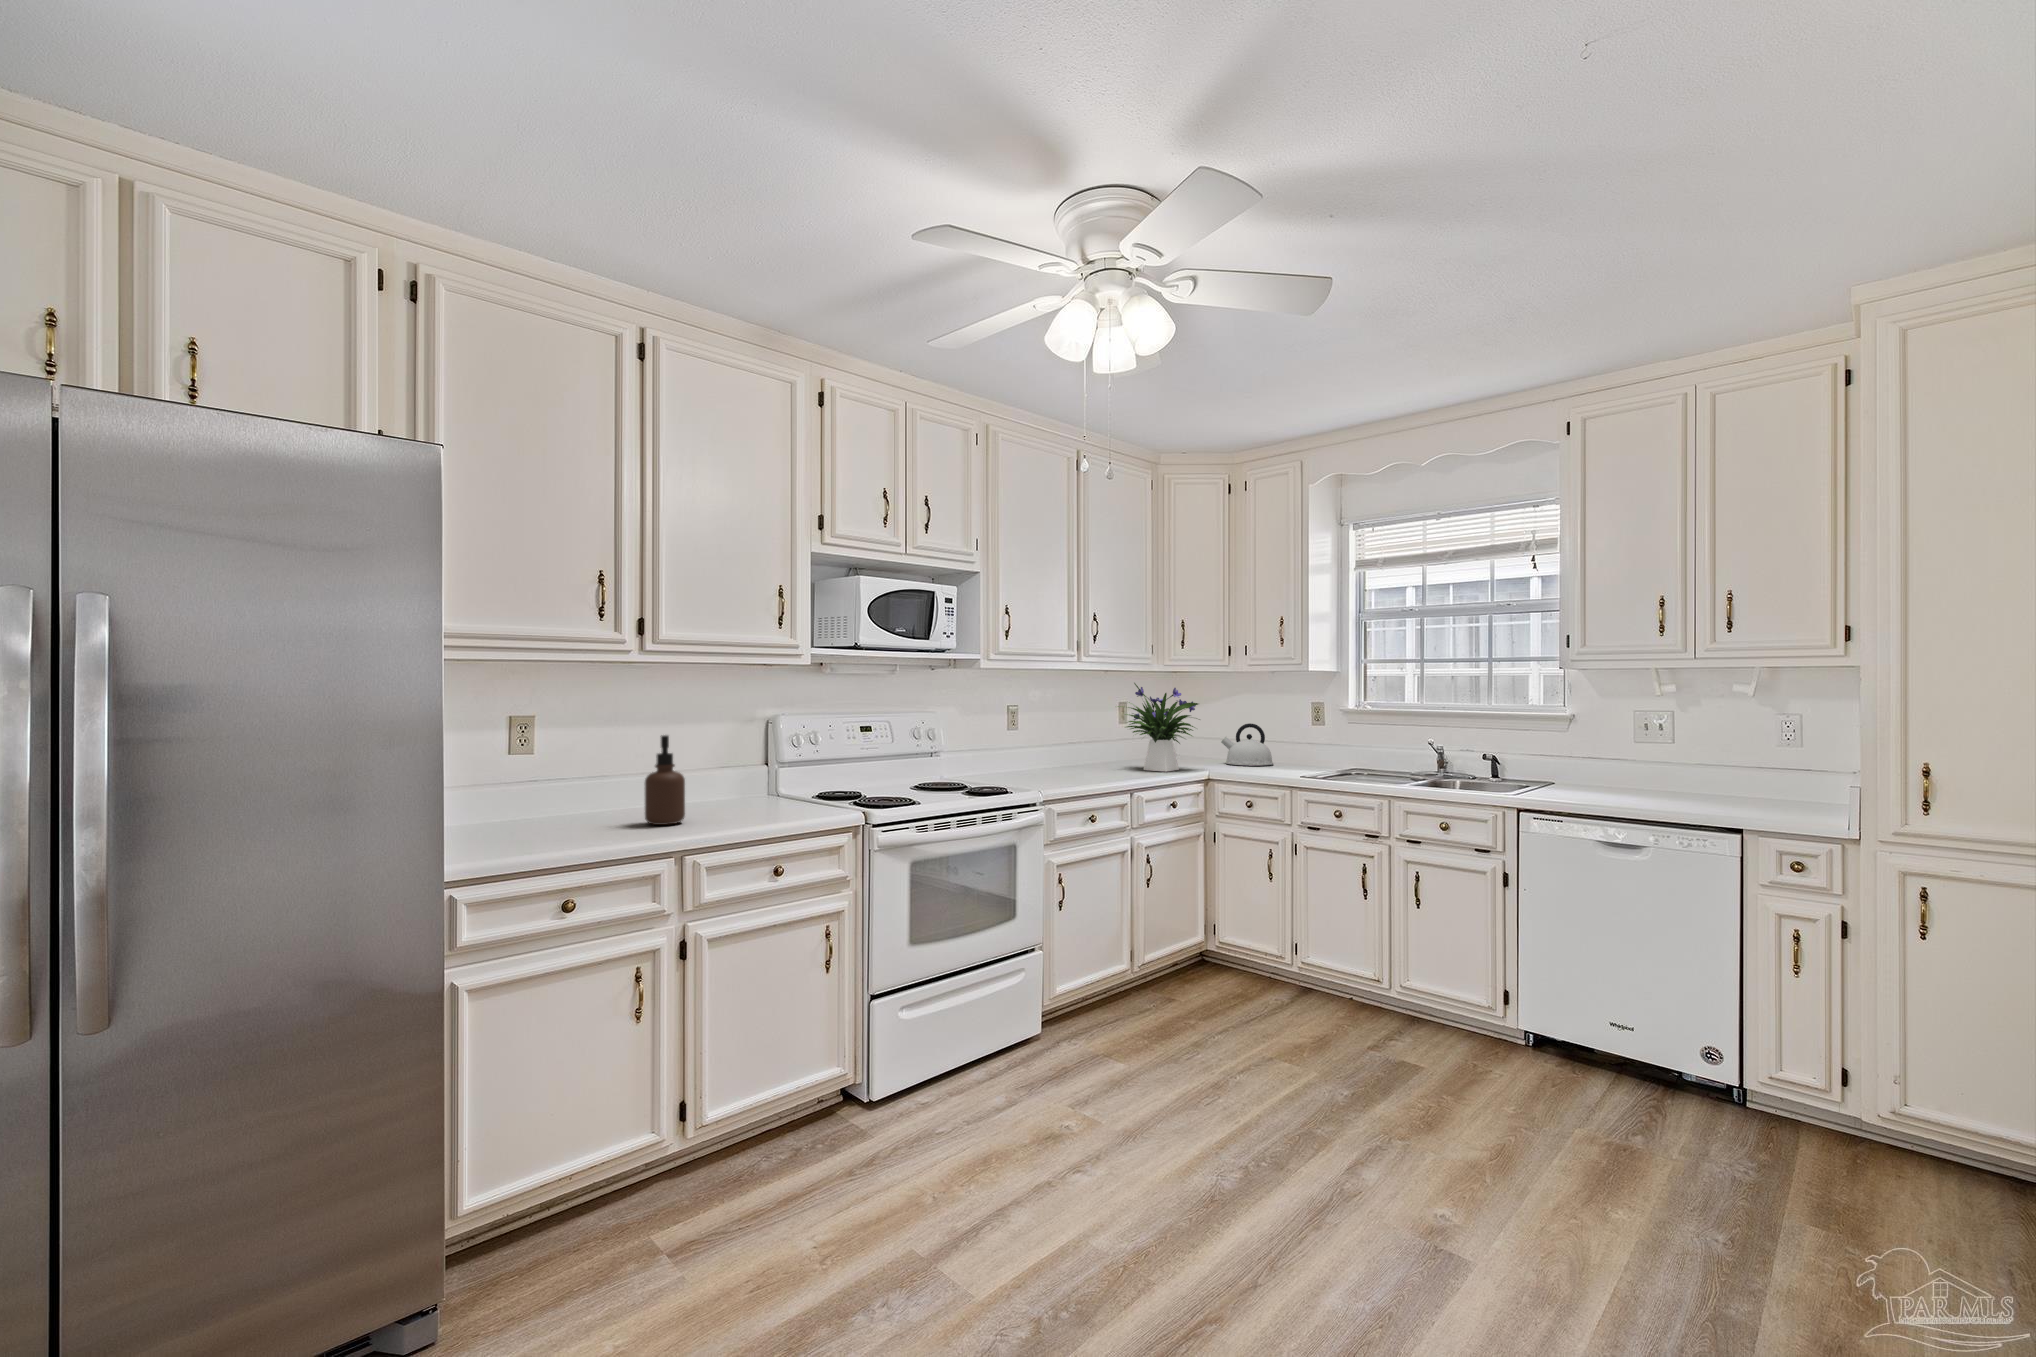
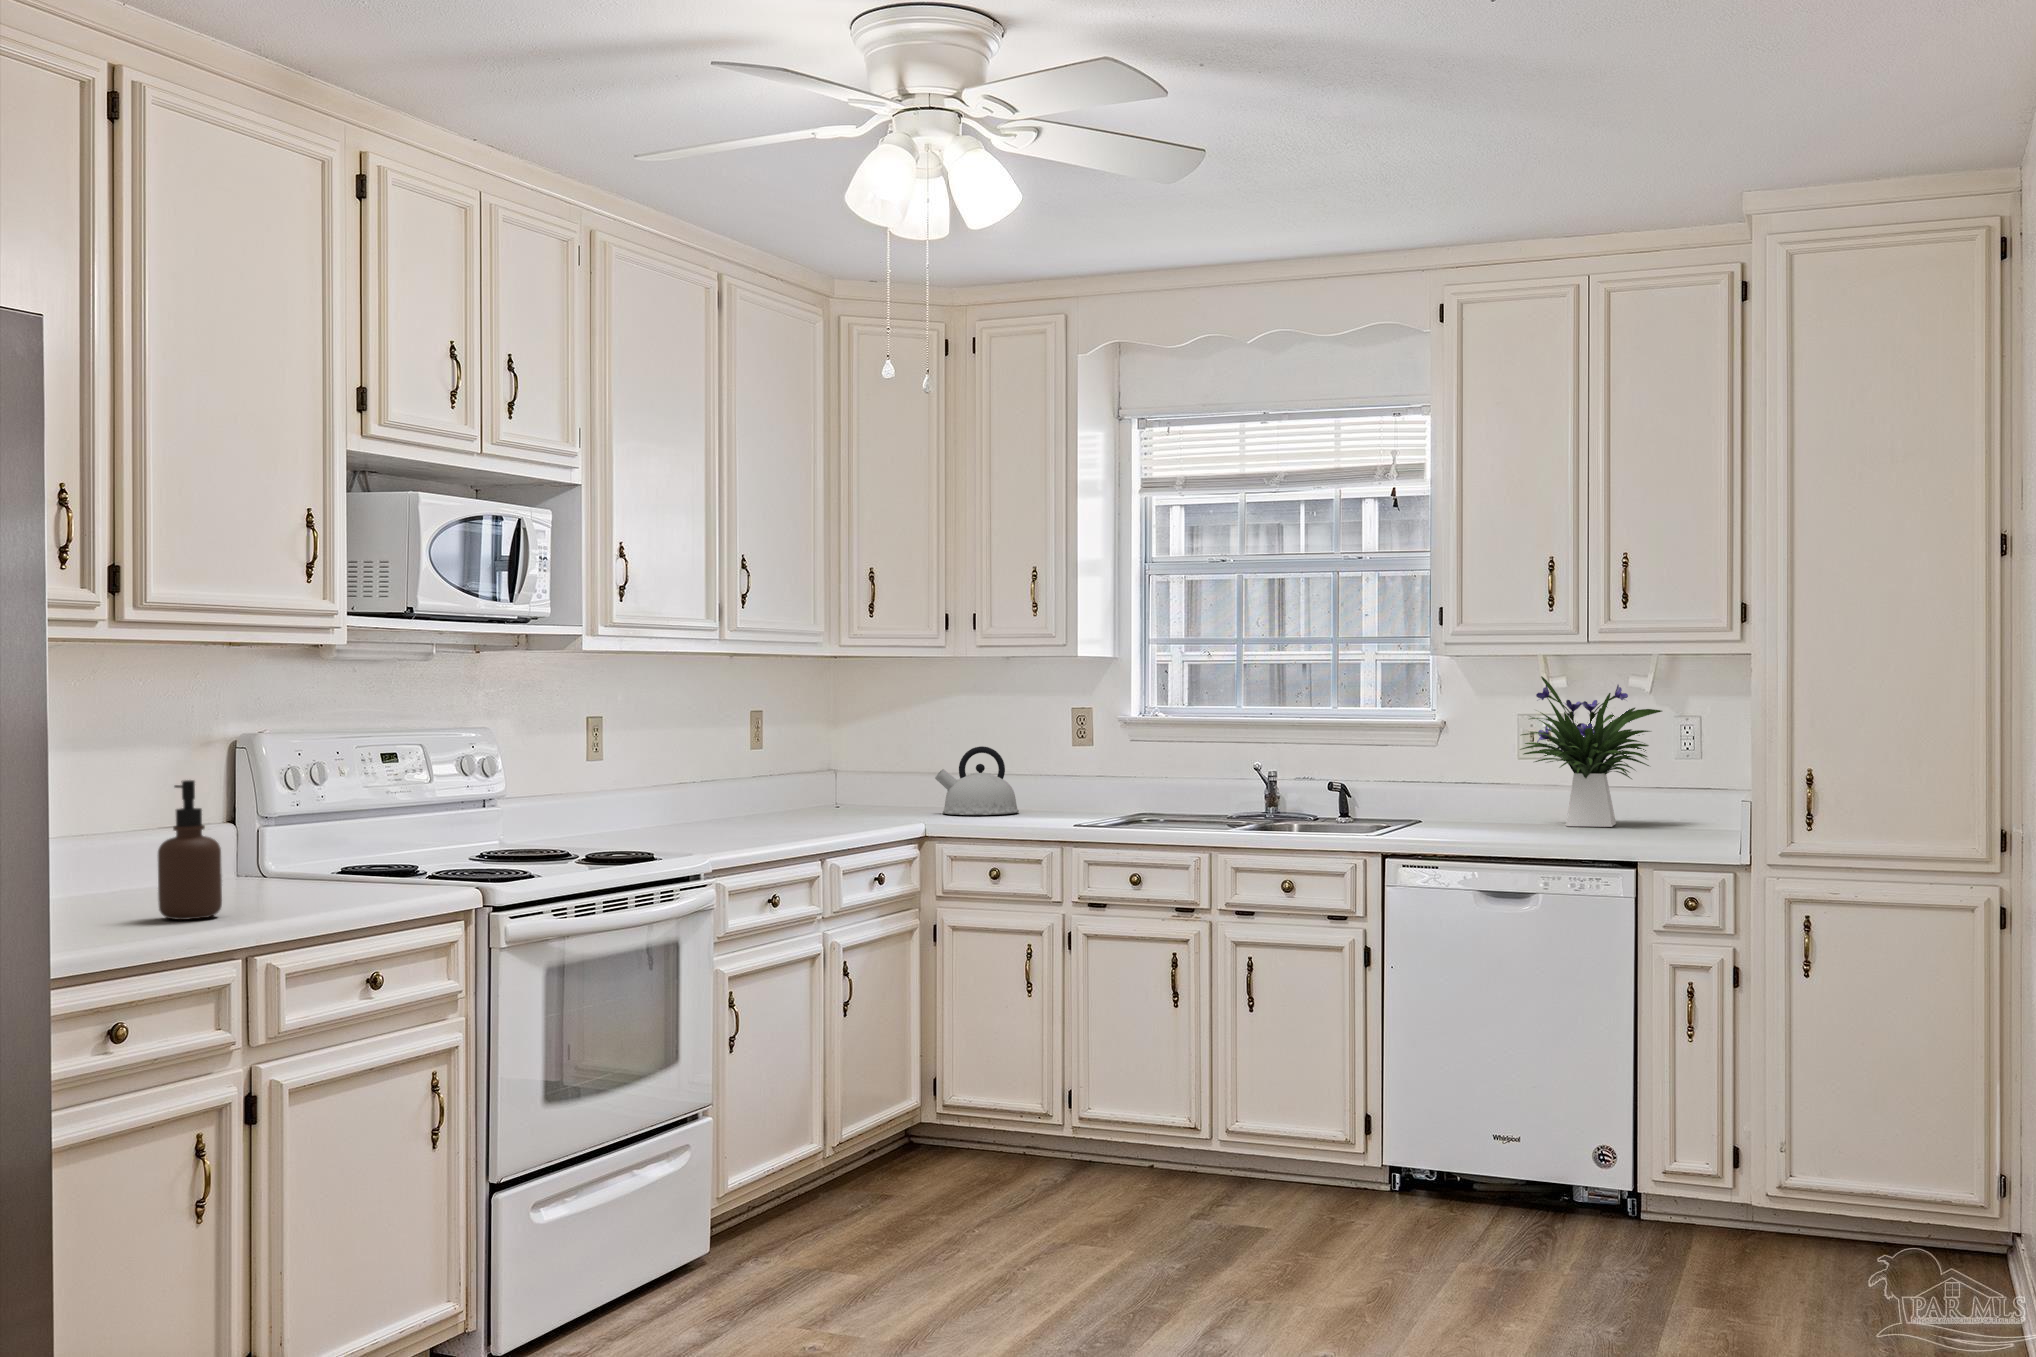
flower arrangement: present [1118,683,1200,772] -> present [1520,676,1662,827]

